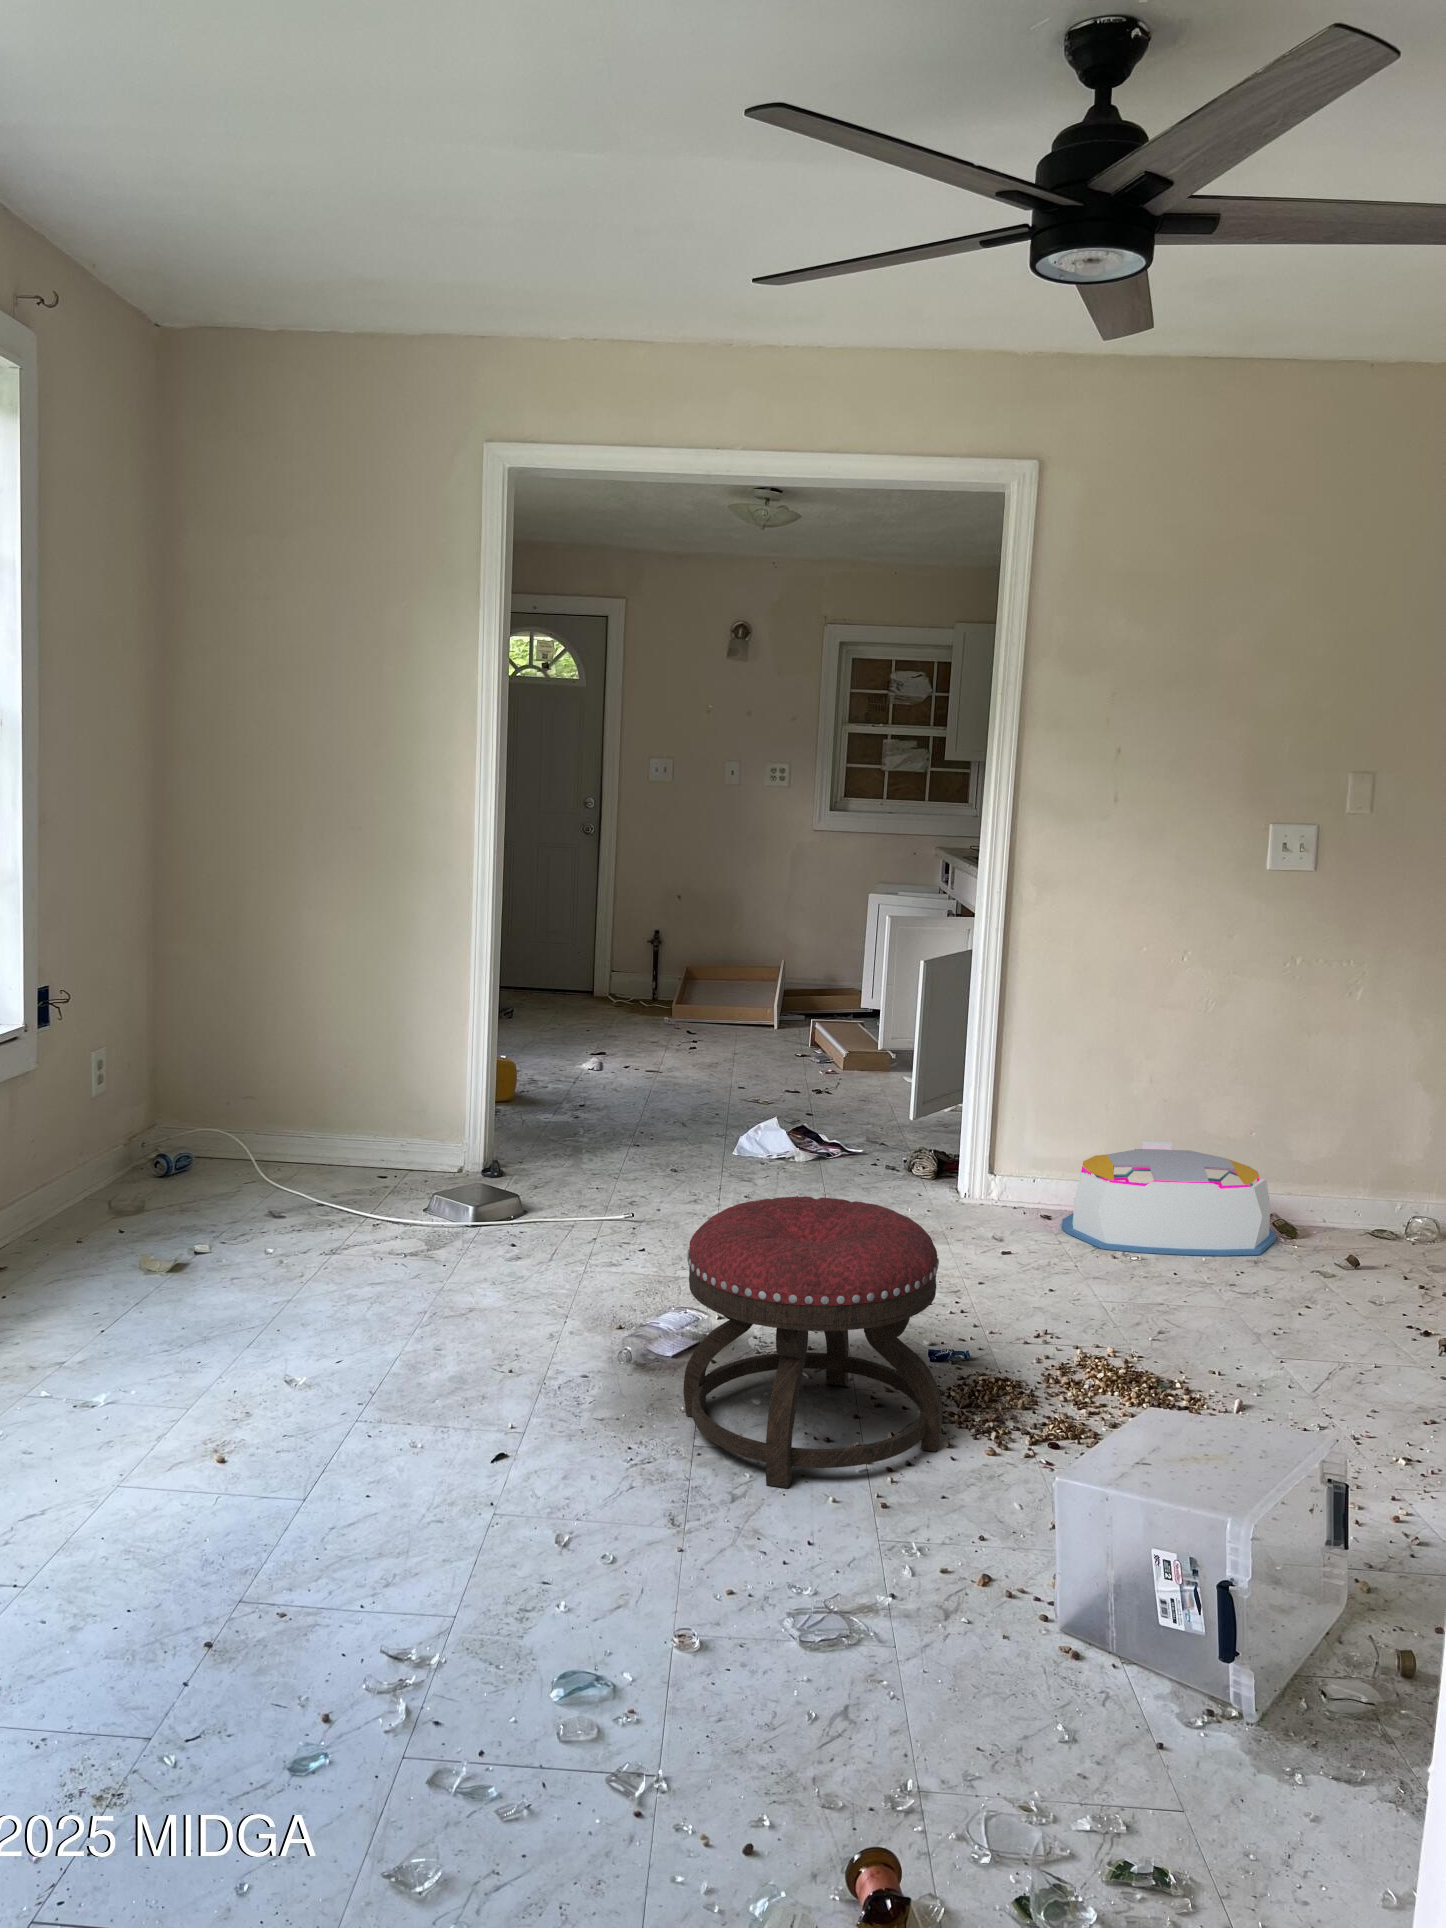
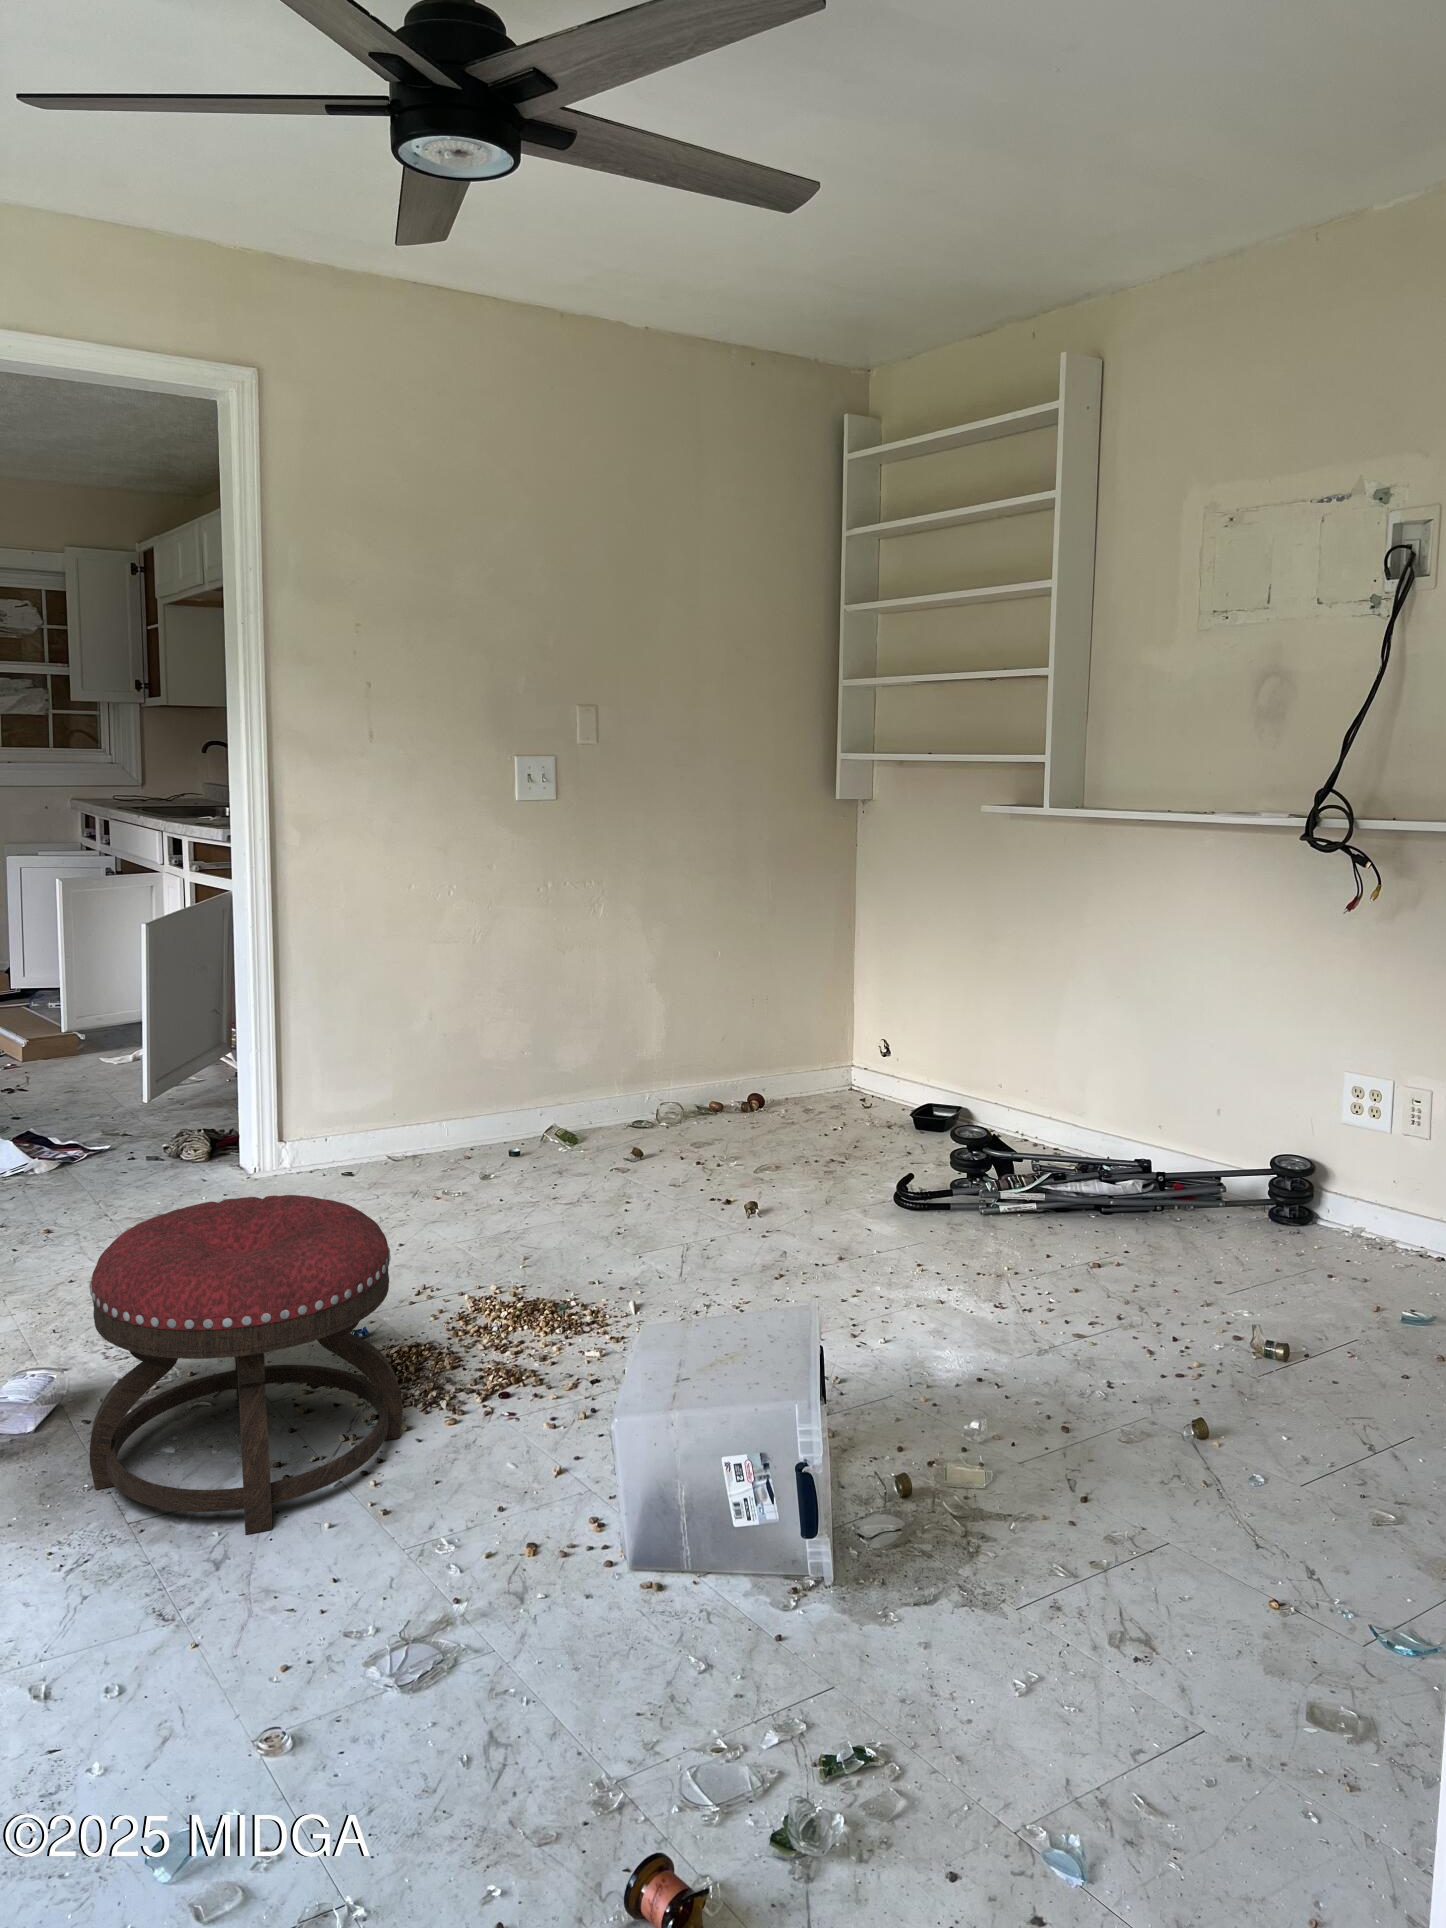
storage bin: present [1062,1141,1276,1256] -> none [366,1082,559,1196]

